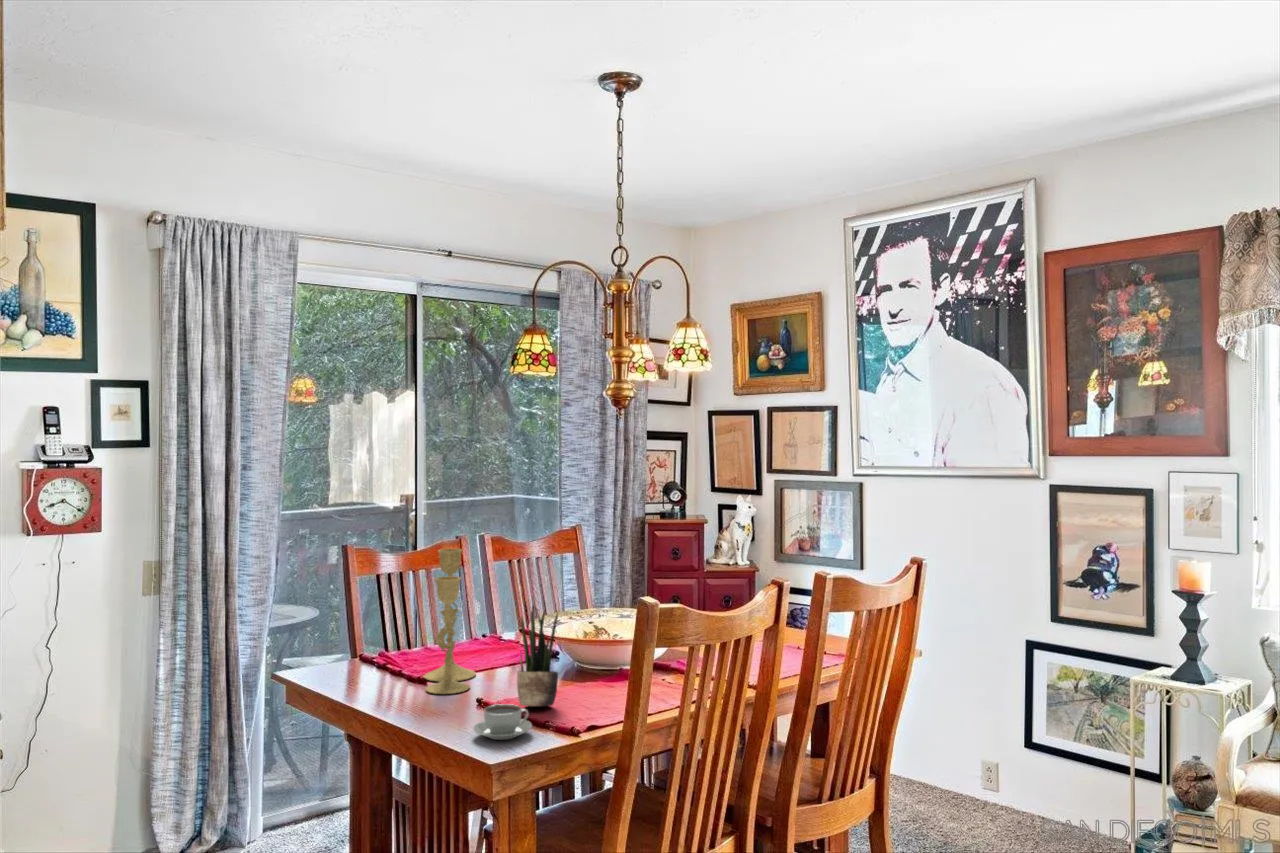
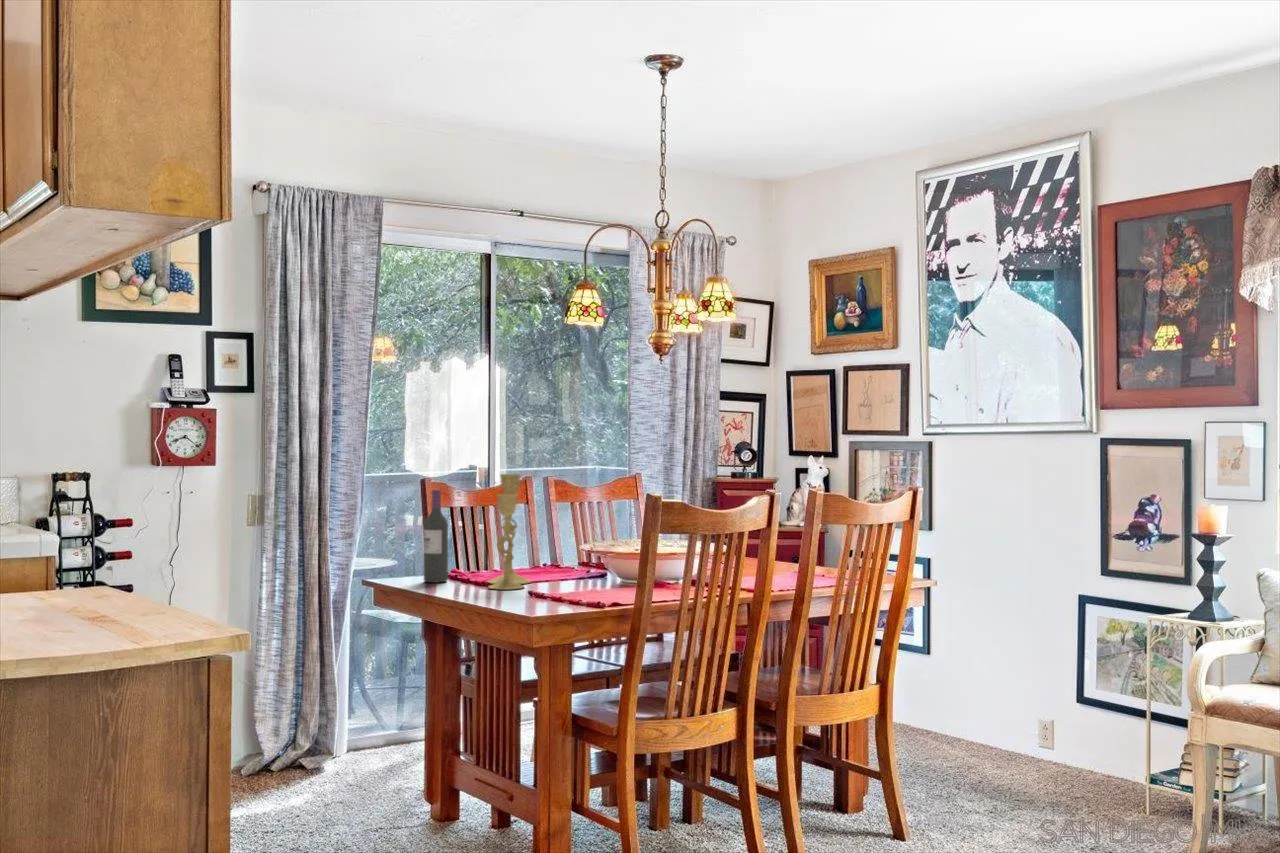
wine bottle: none [347,568,376,680] -> present [424,489,448,583]
potted plant: present [517,606,558,706] -> none [561,512,596,595]
coffee cup: present [473,704,532,740] -> none [521,584,568,608]

